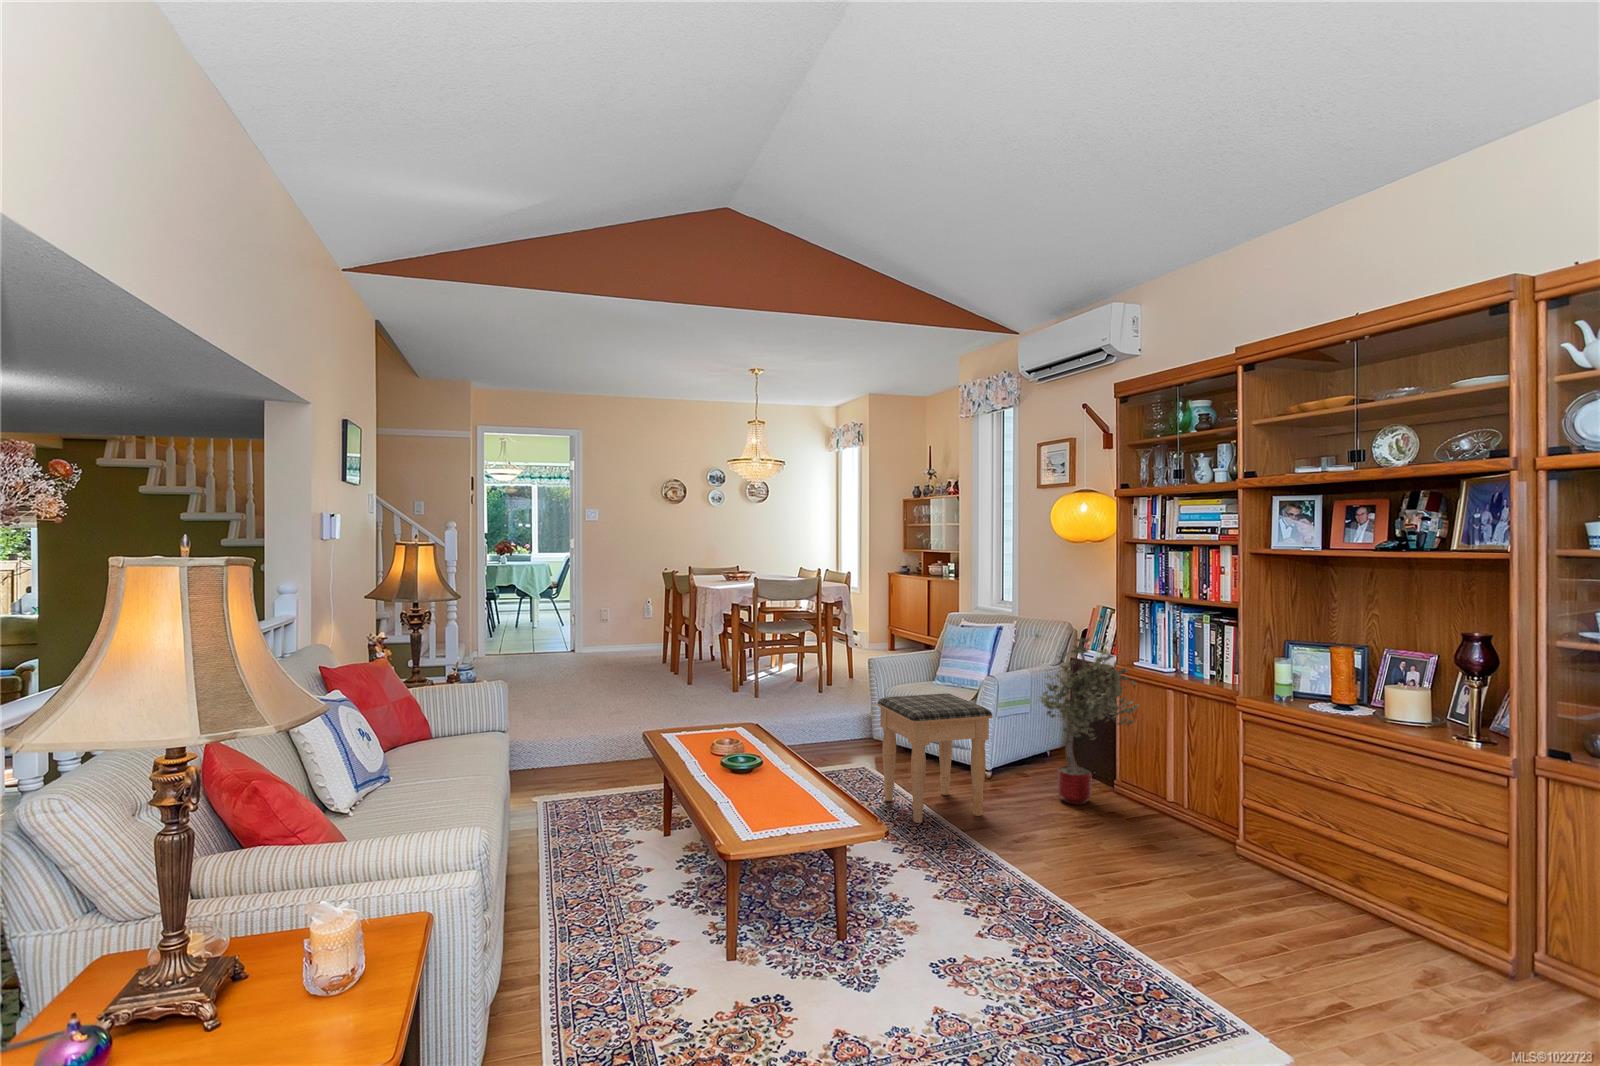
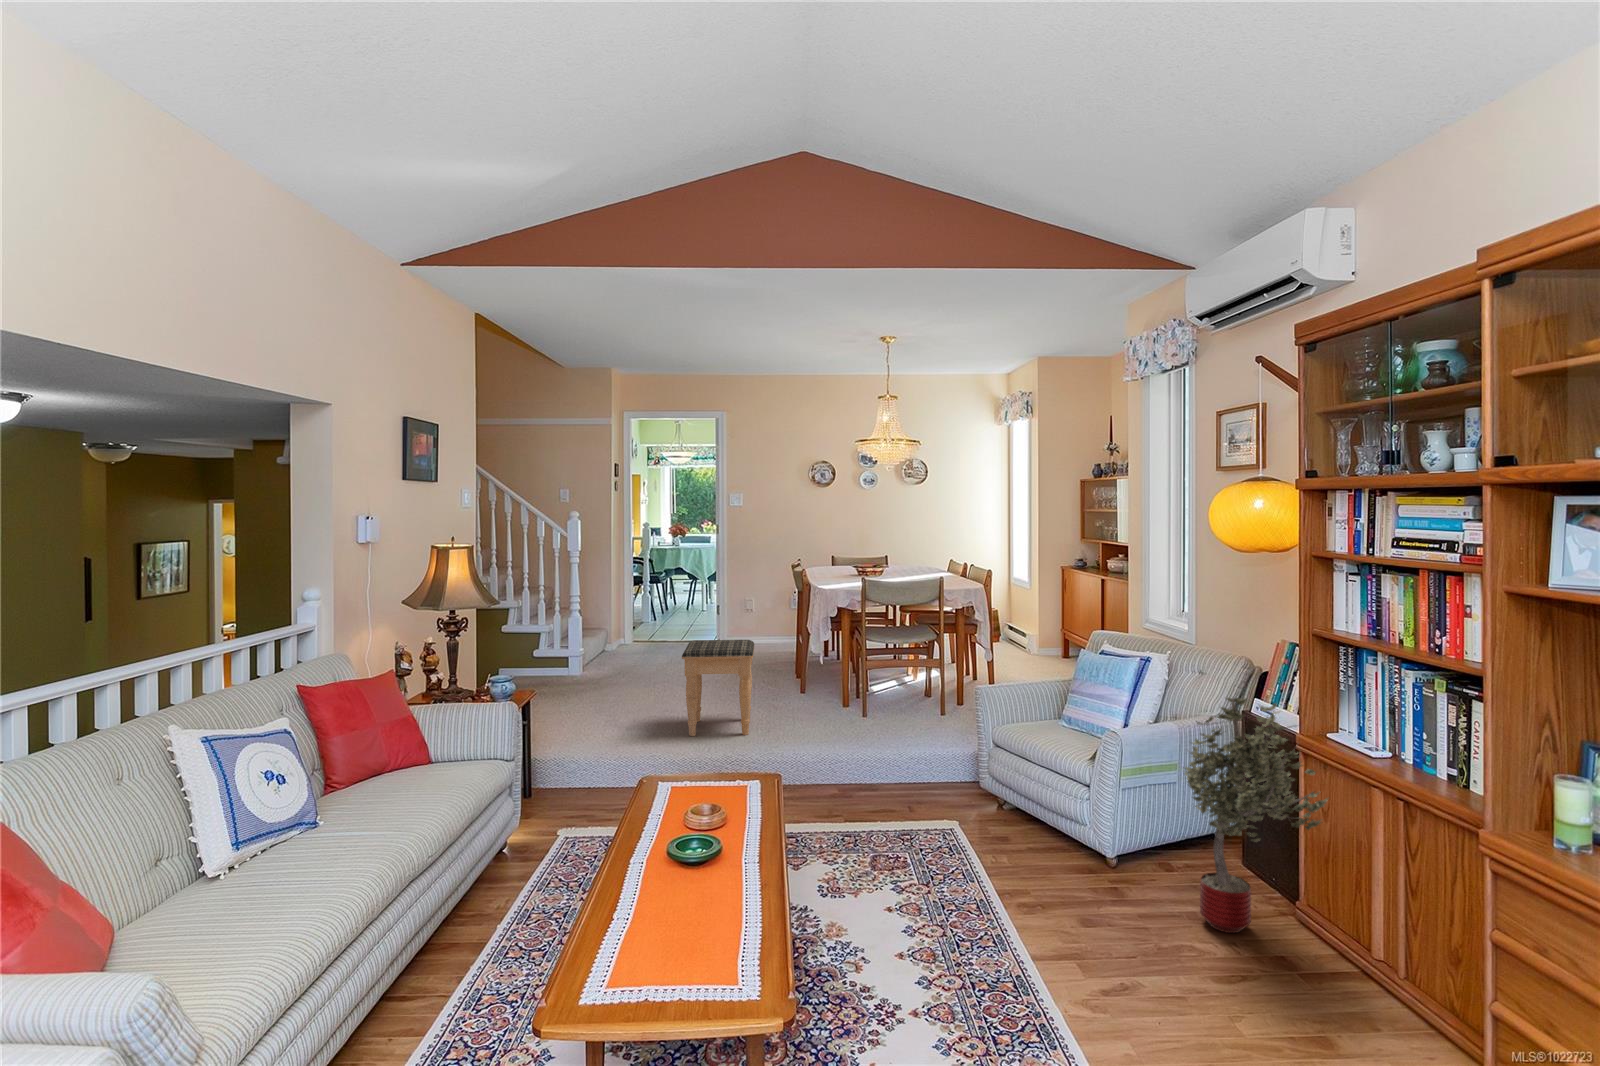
footstool: present [877,693,992,823] -> present [682,640,754,736]

